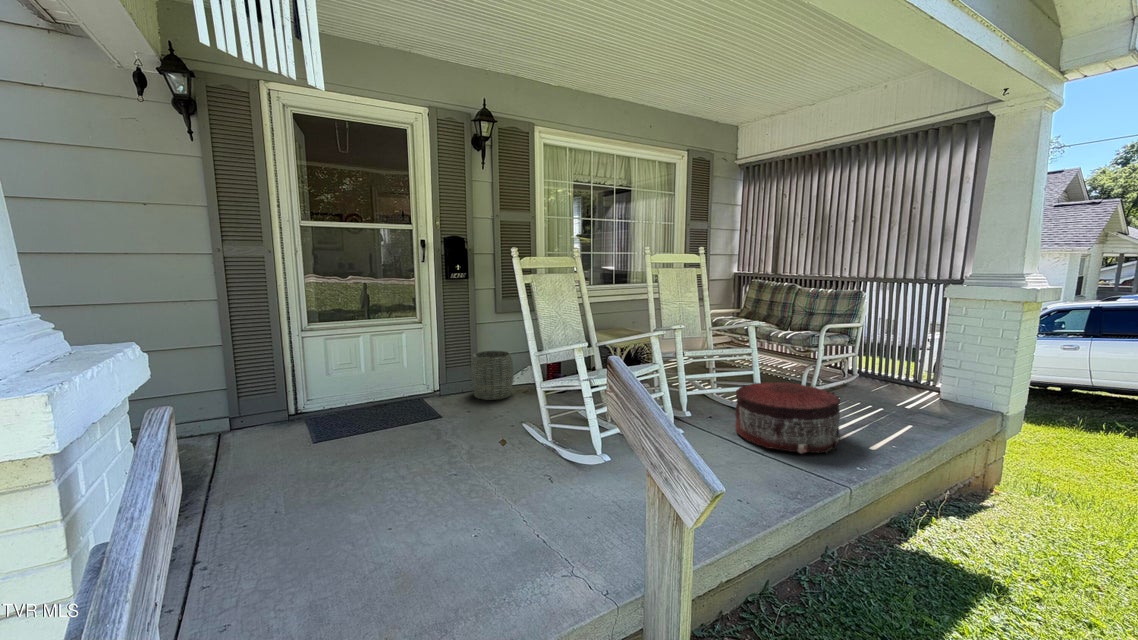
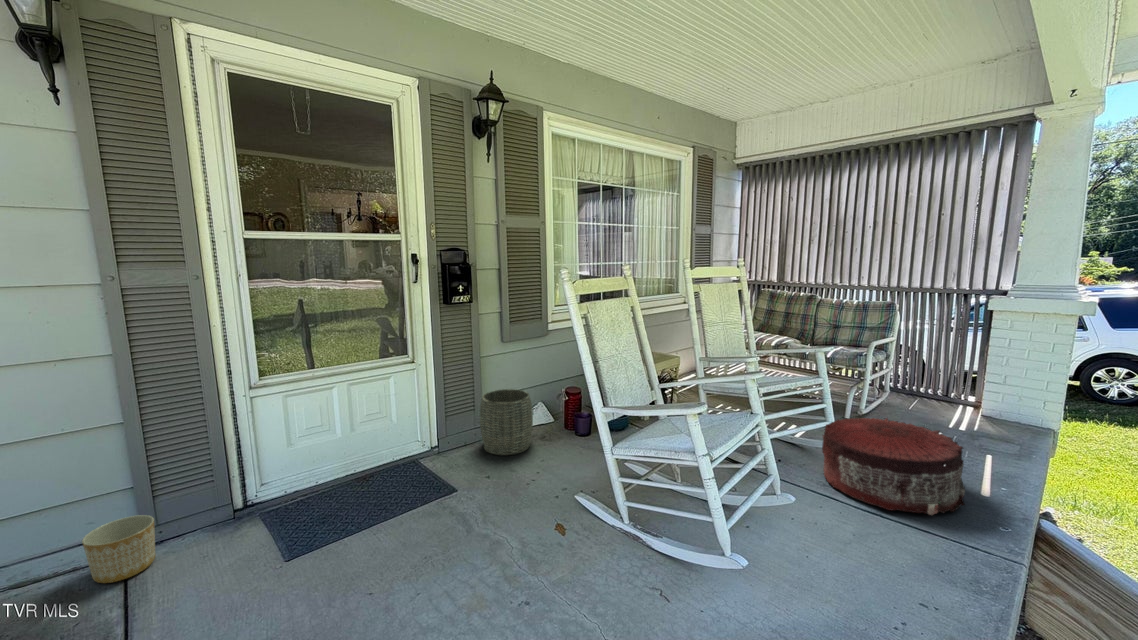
planter: none [197,407,238,445] -> present [82,515,155,583]

